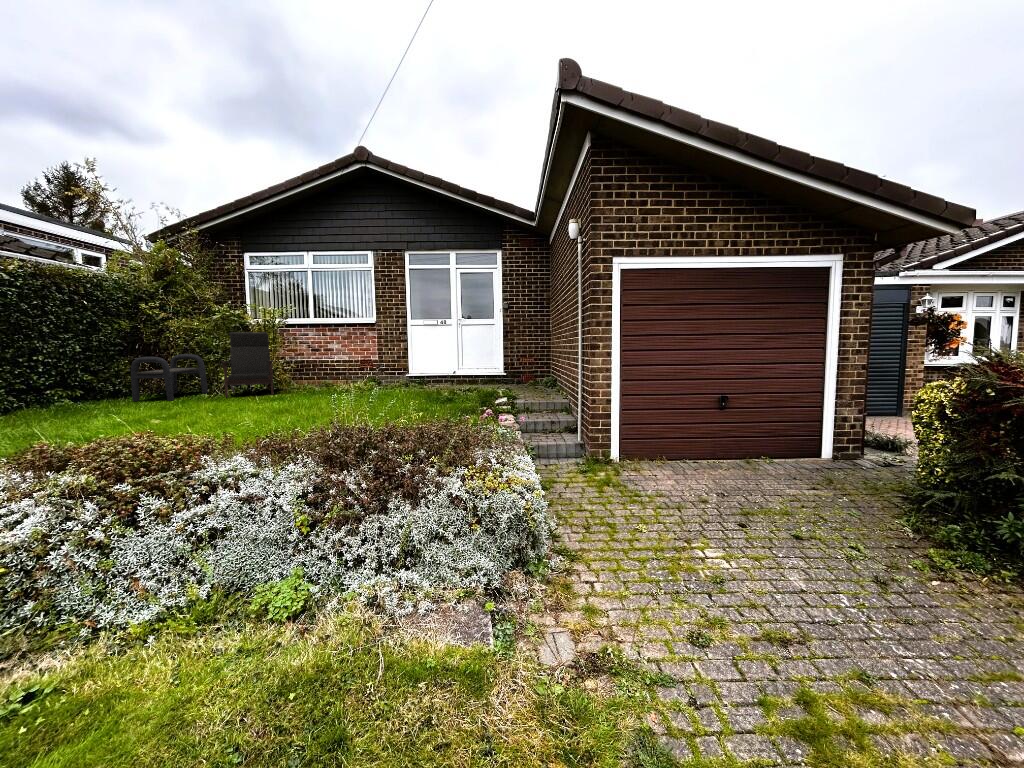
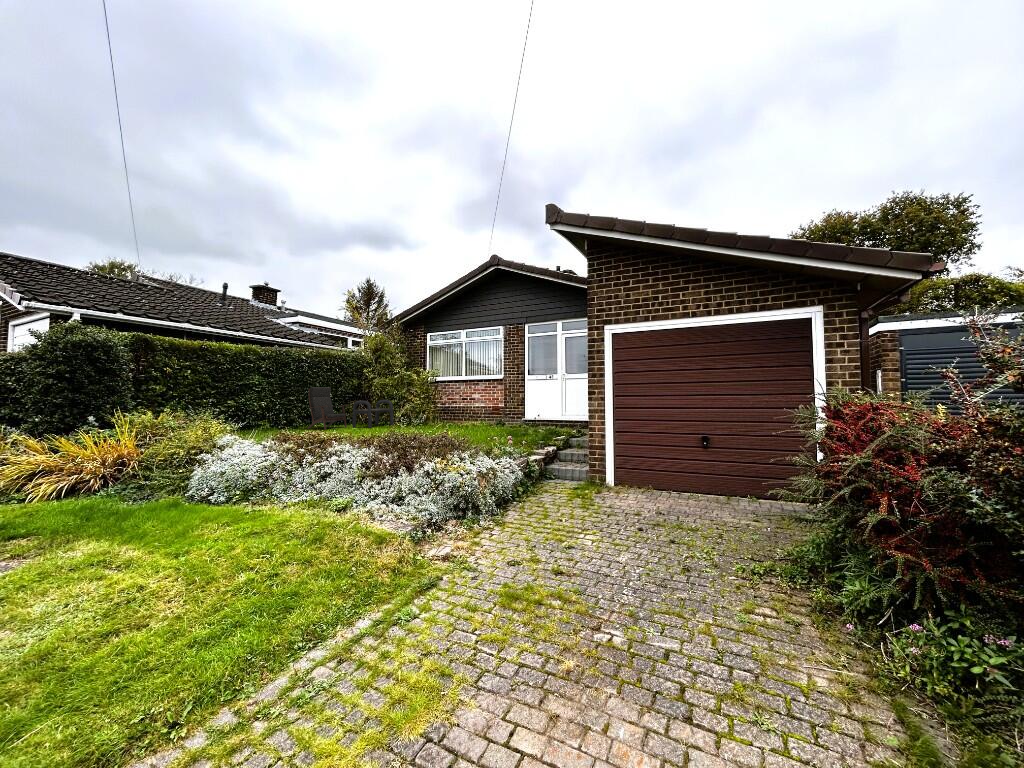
lounge chair: present [223,332,273,397] -> present [307,387,347,430]

